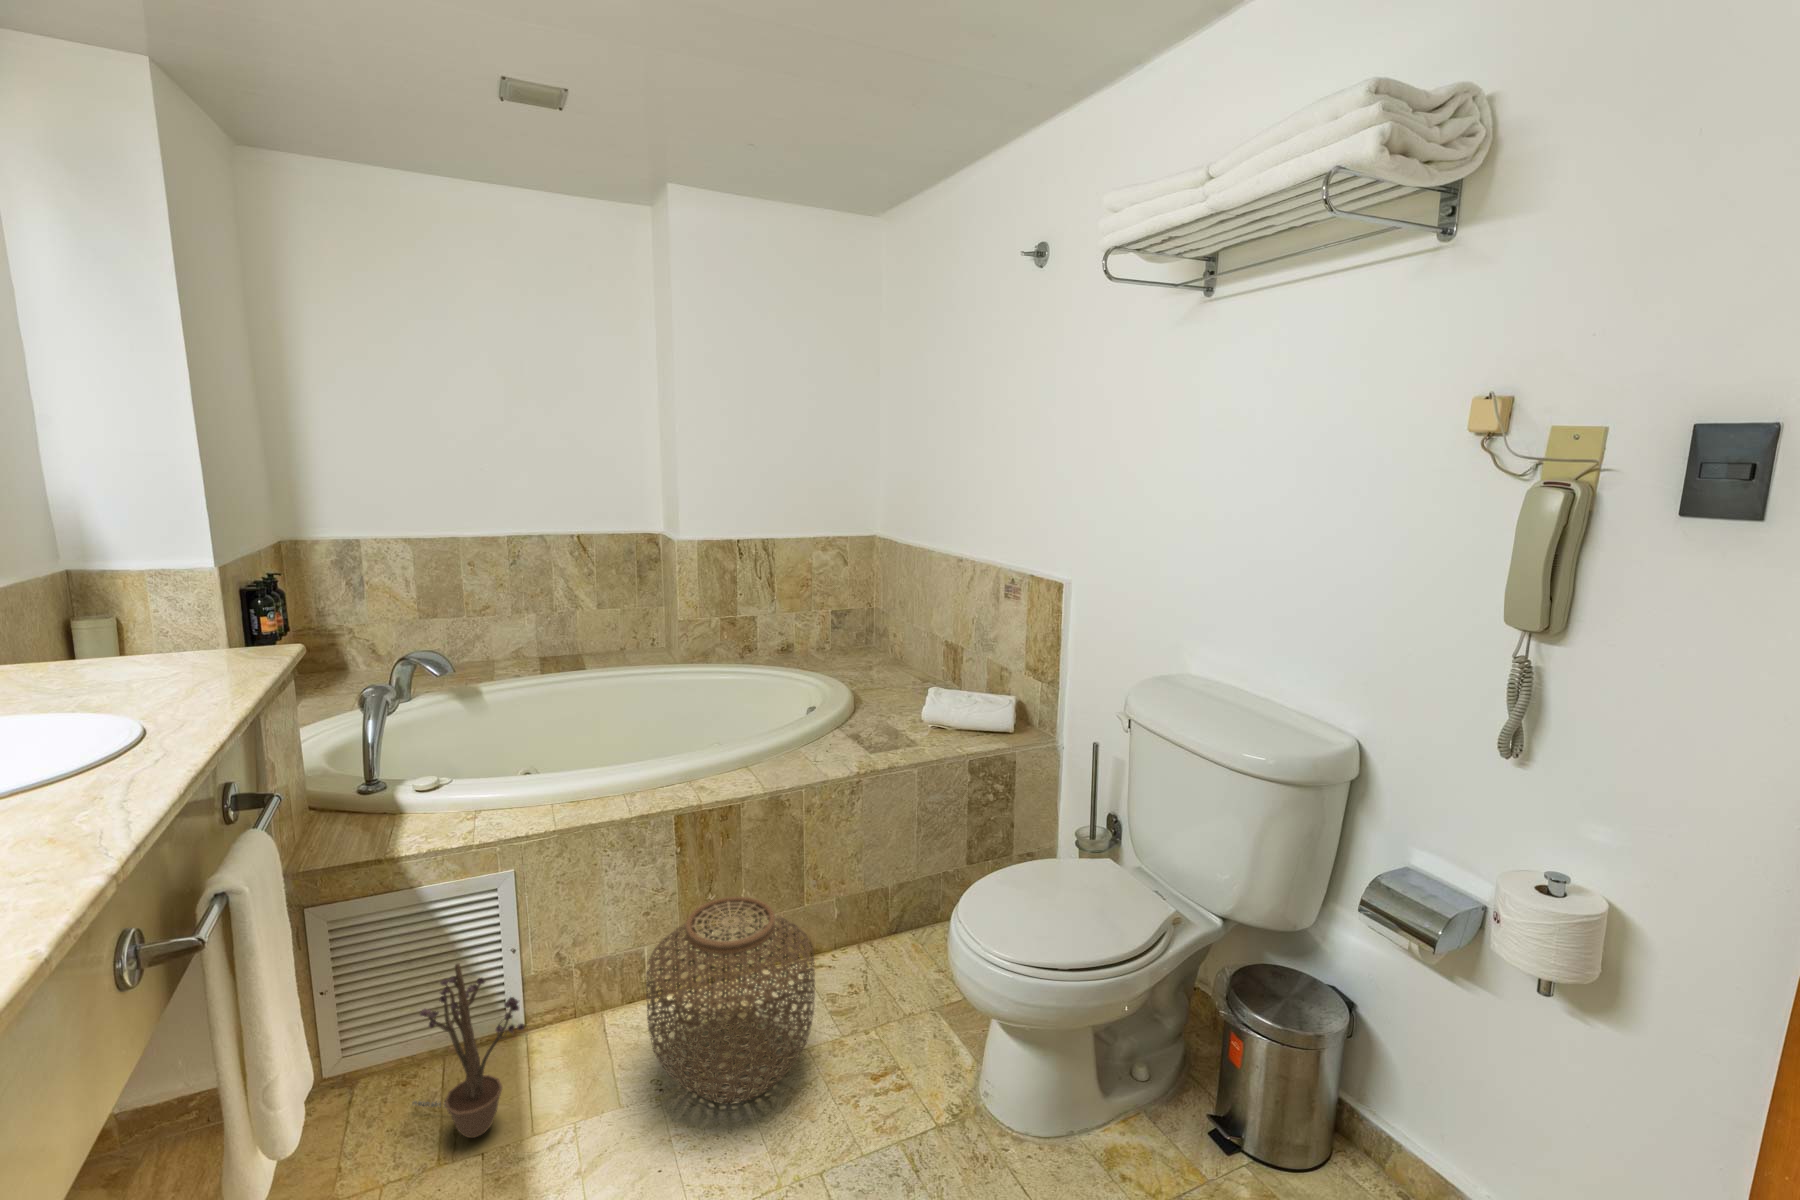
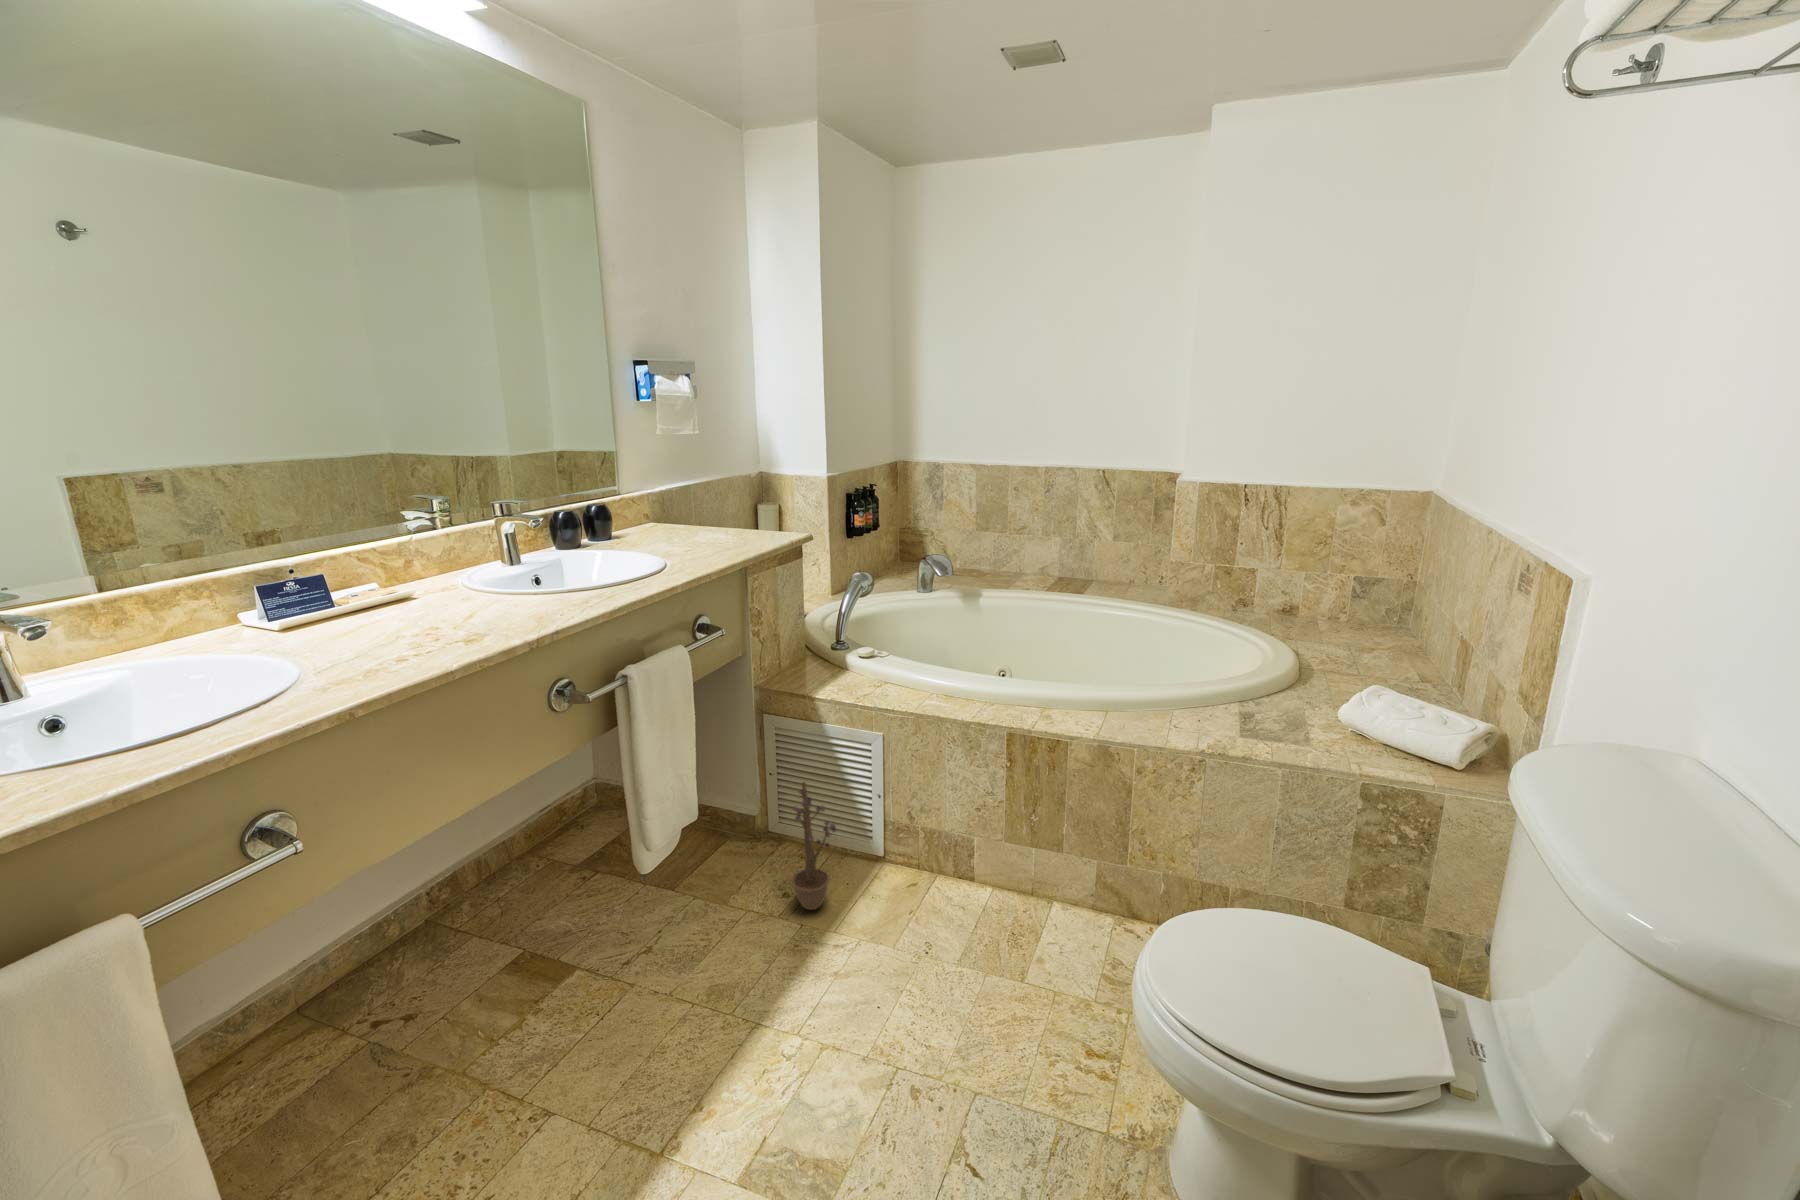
woven basket: present [646,897,815,1103] -> none [911,815,1065,1001]

